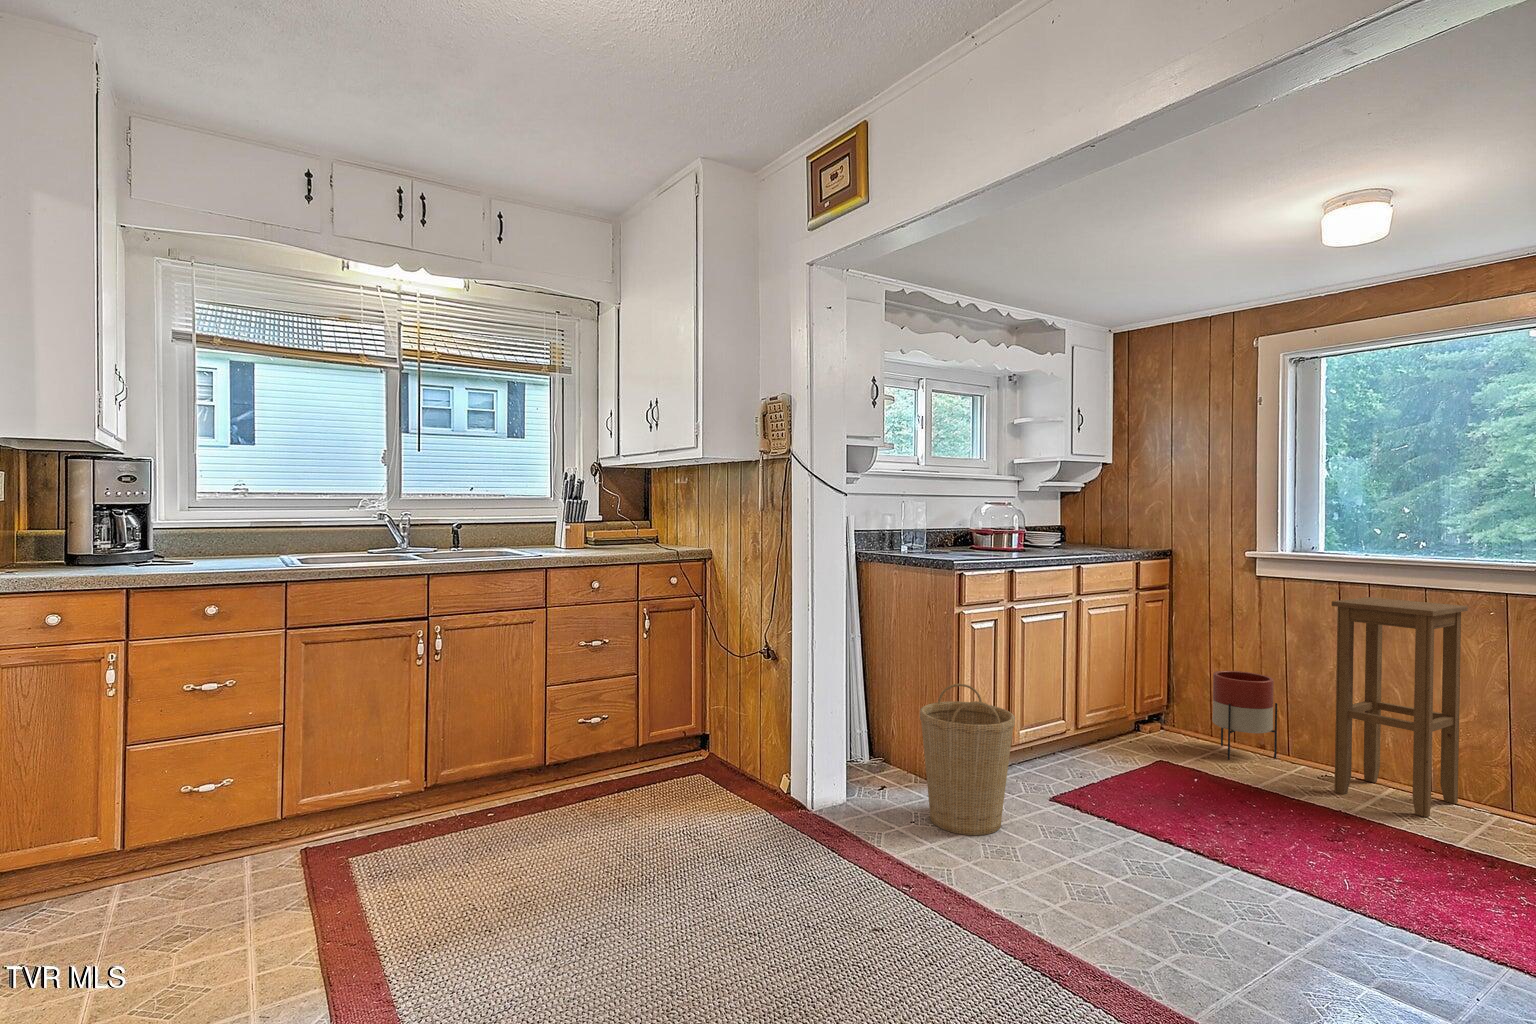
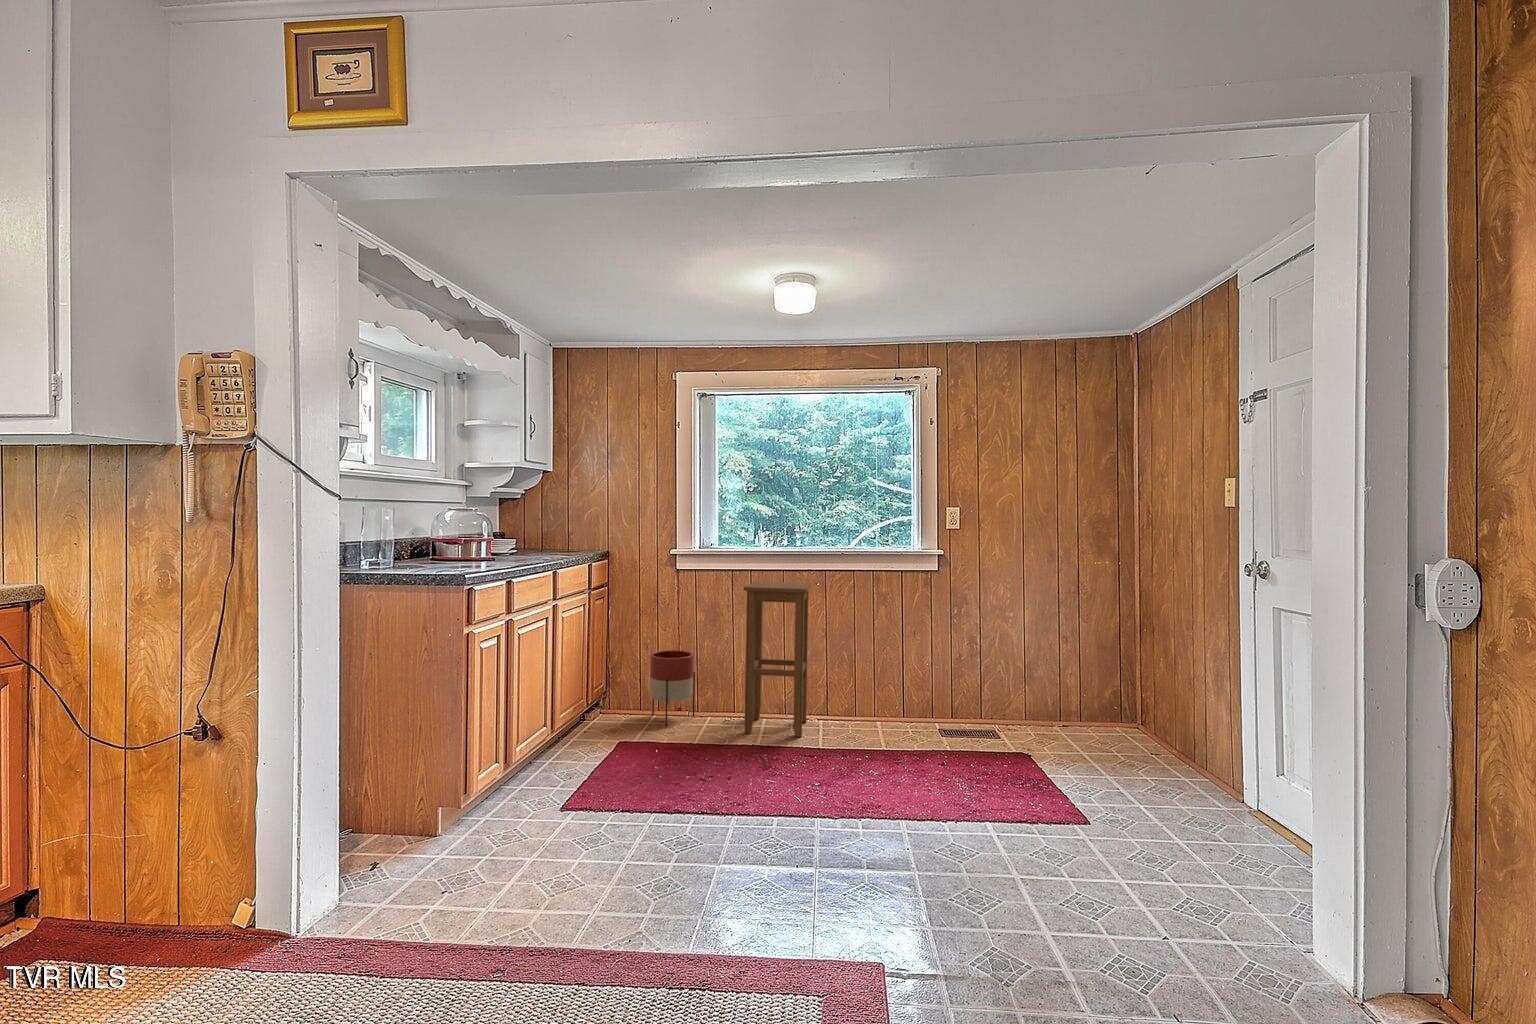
basket: present [920,684,1015,835] -> none [446,712,557,886]

